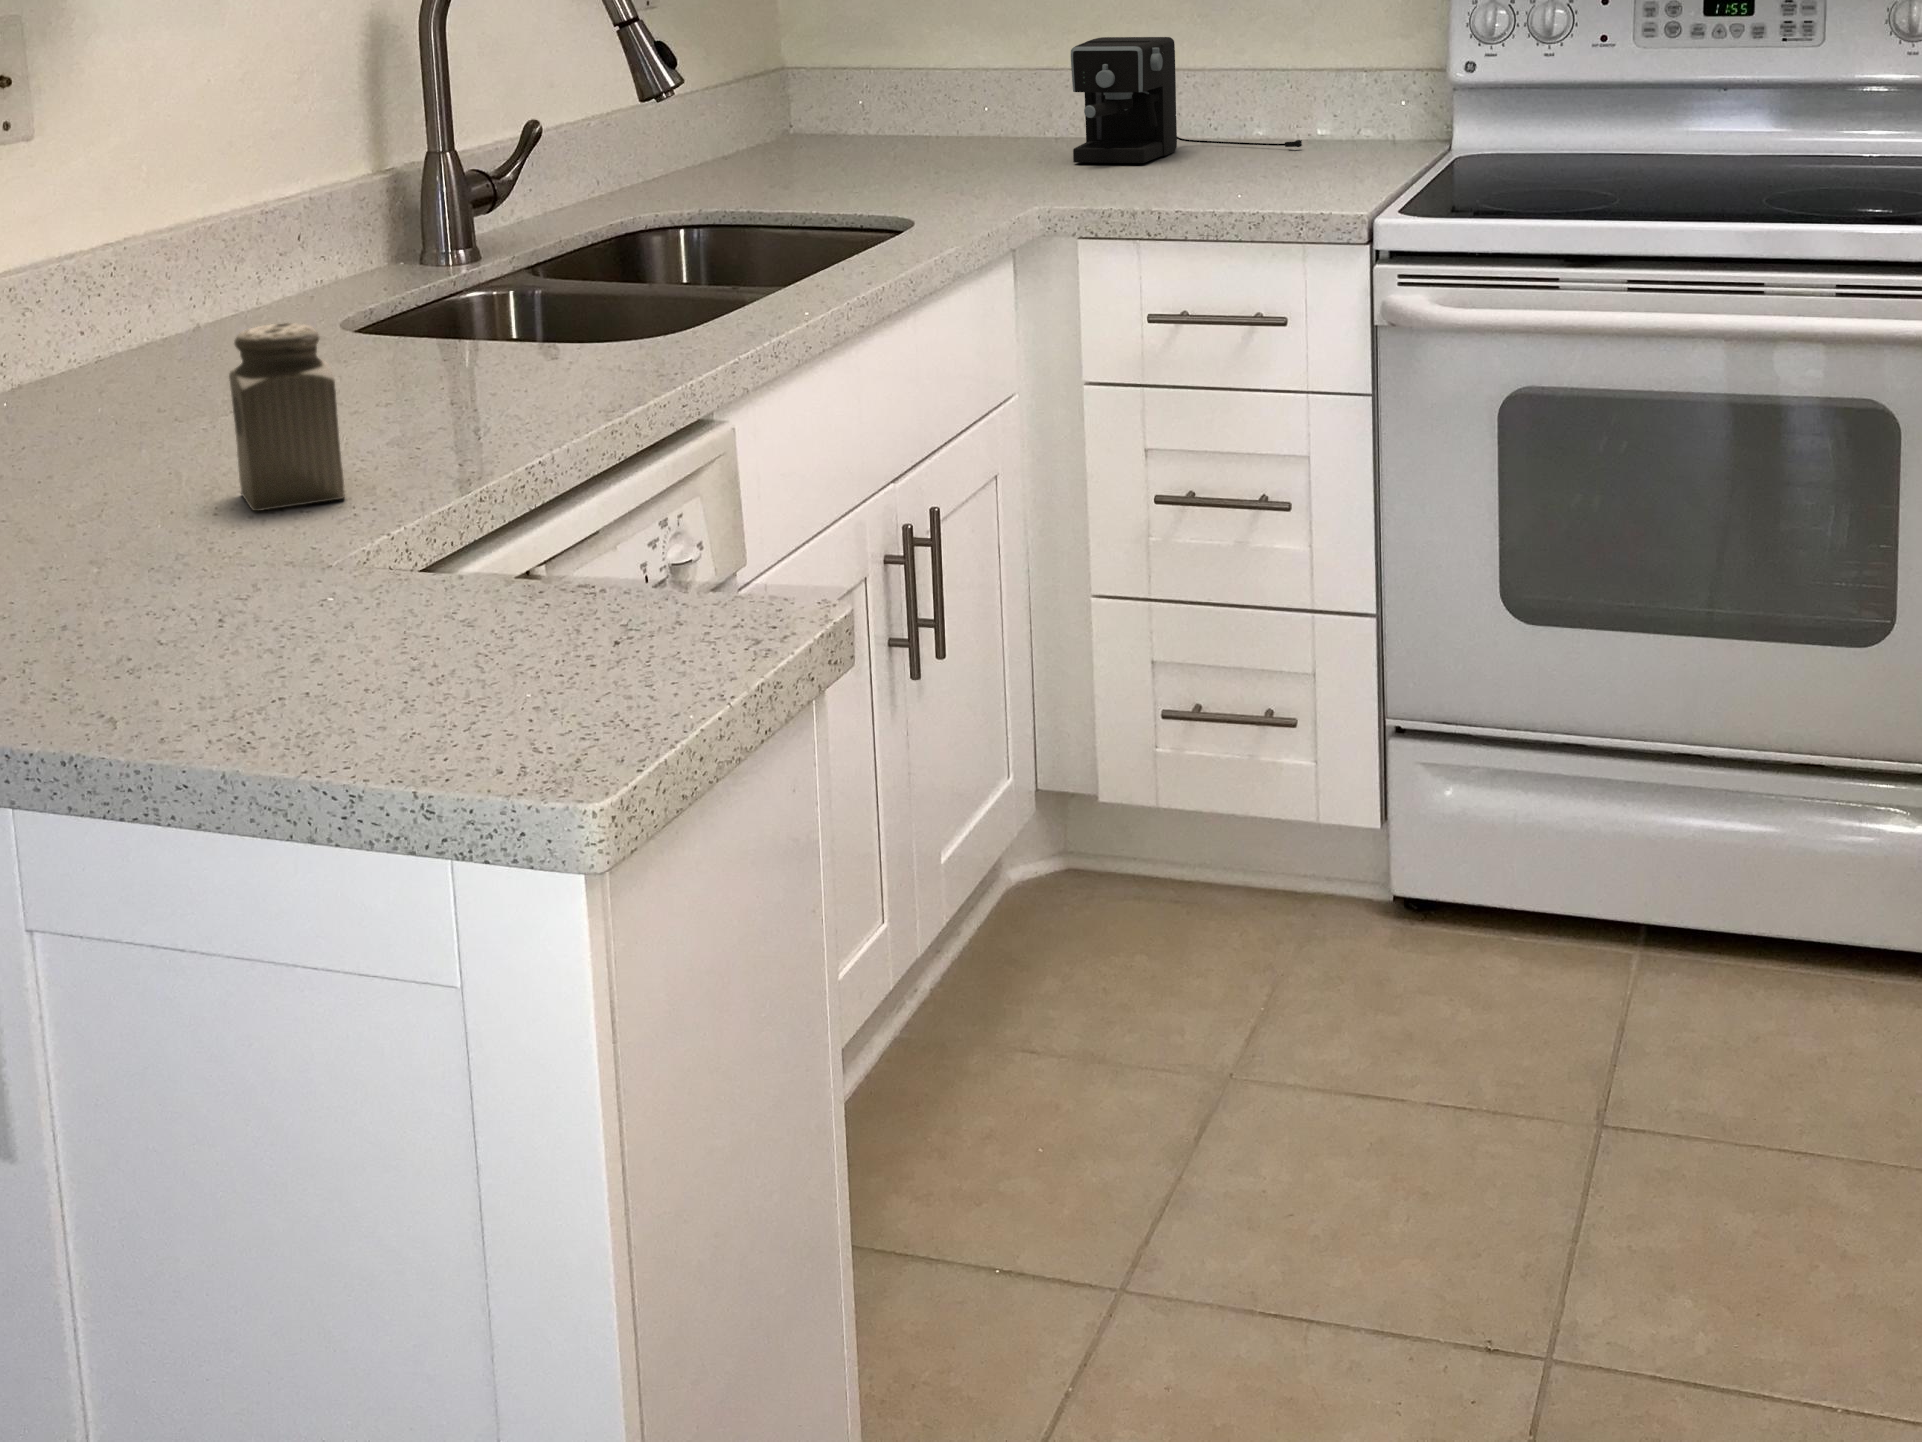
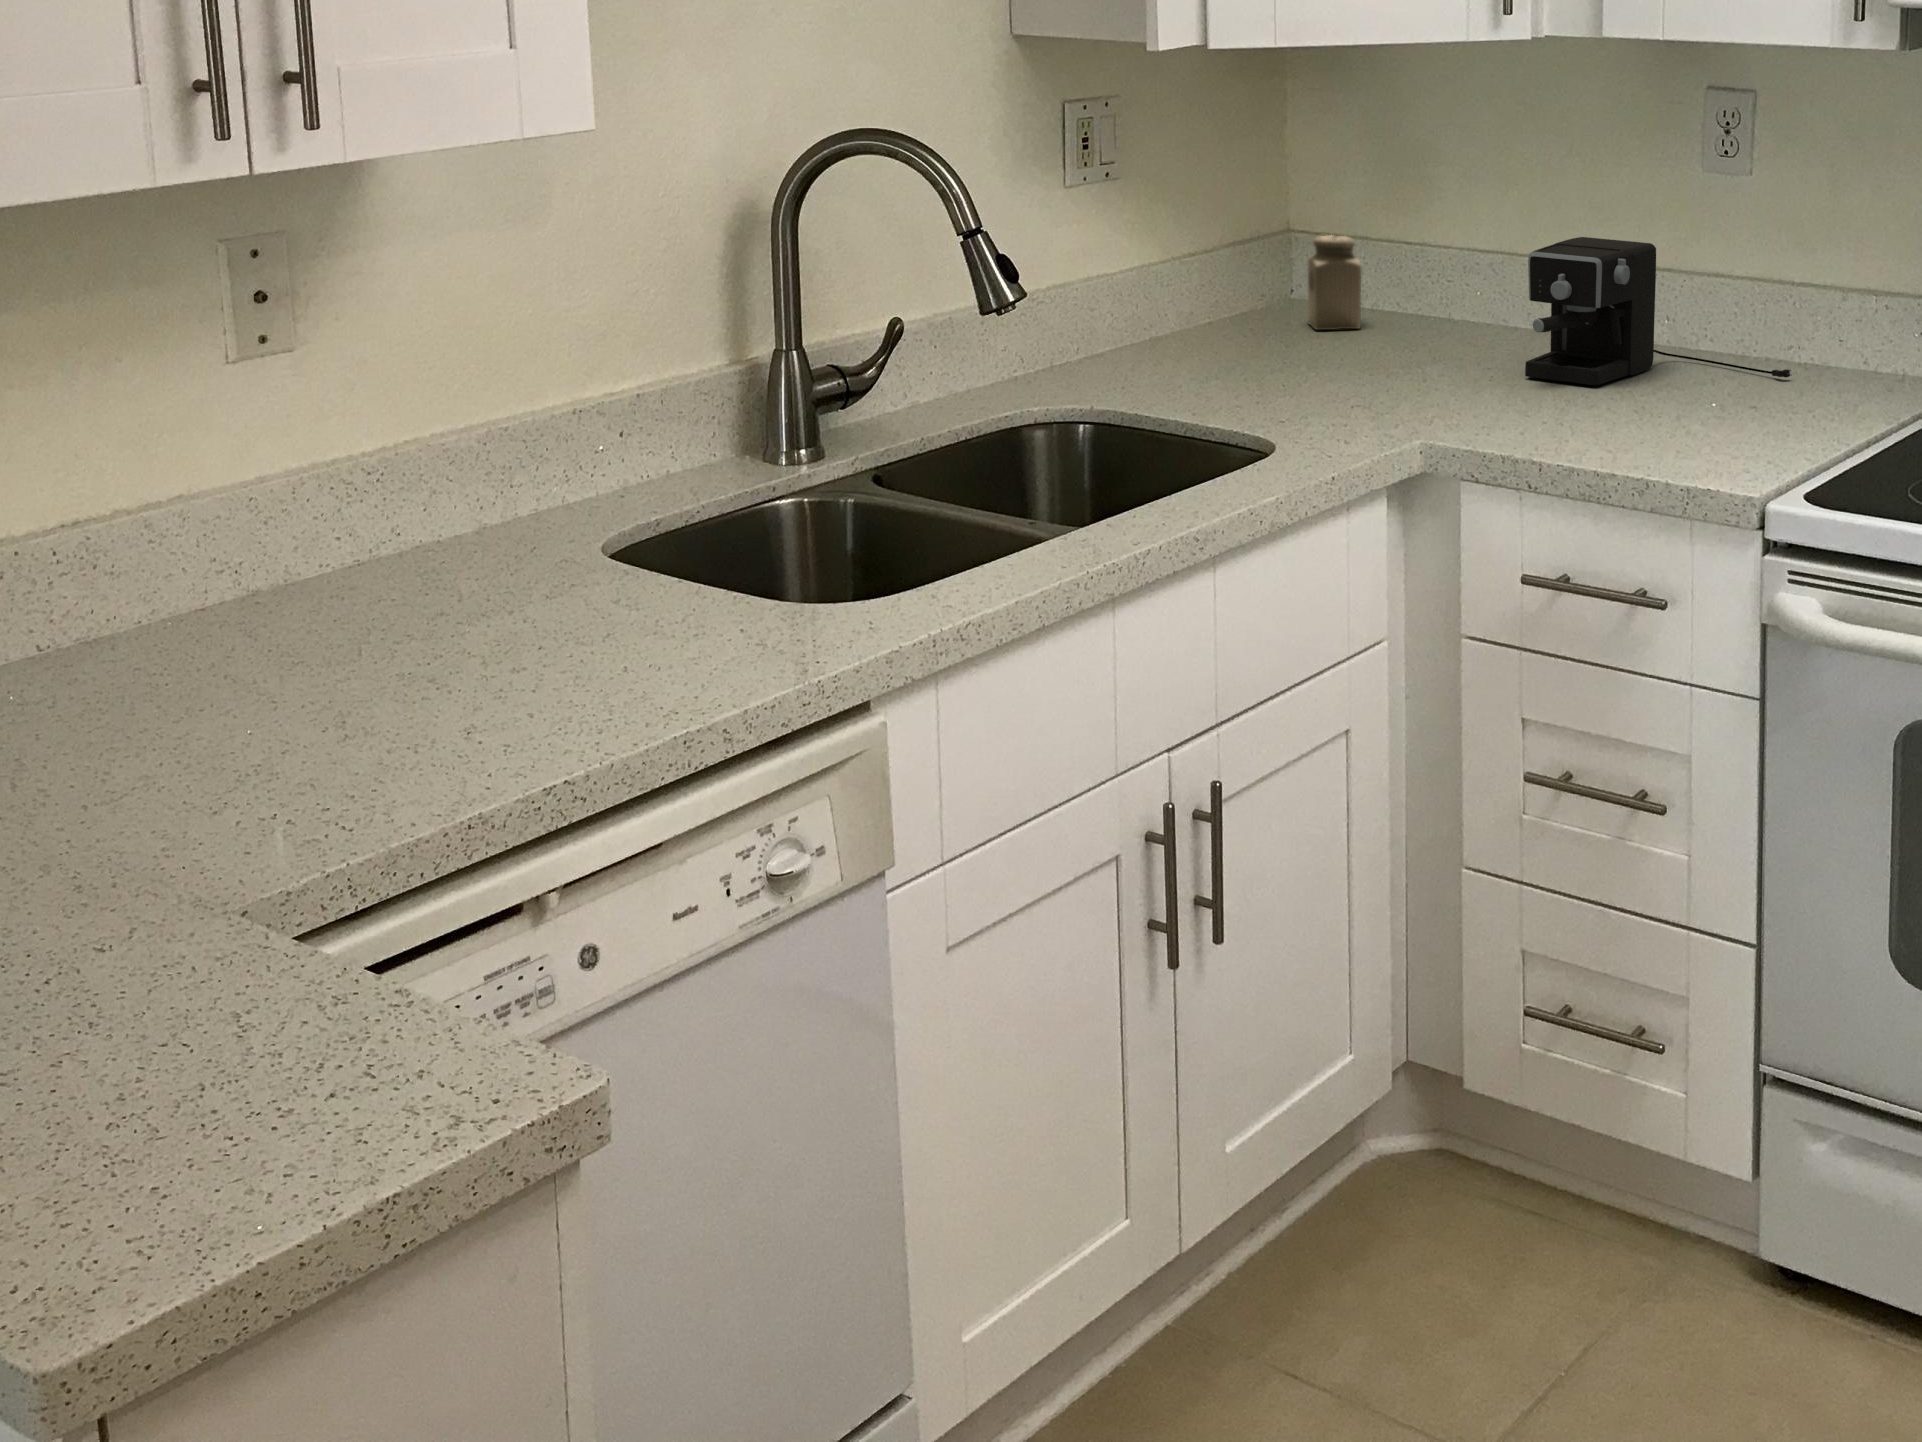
salt shaker: present [229,323,345,511] -> present [1307,235,1361,330]

